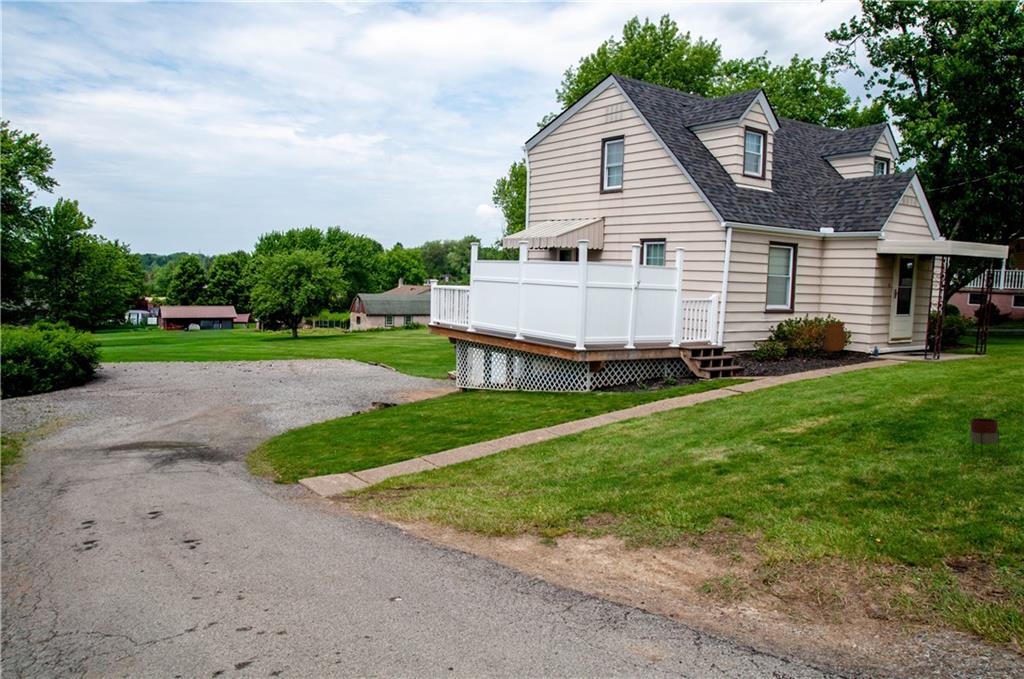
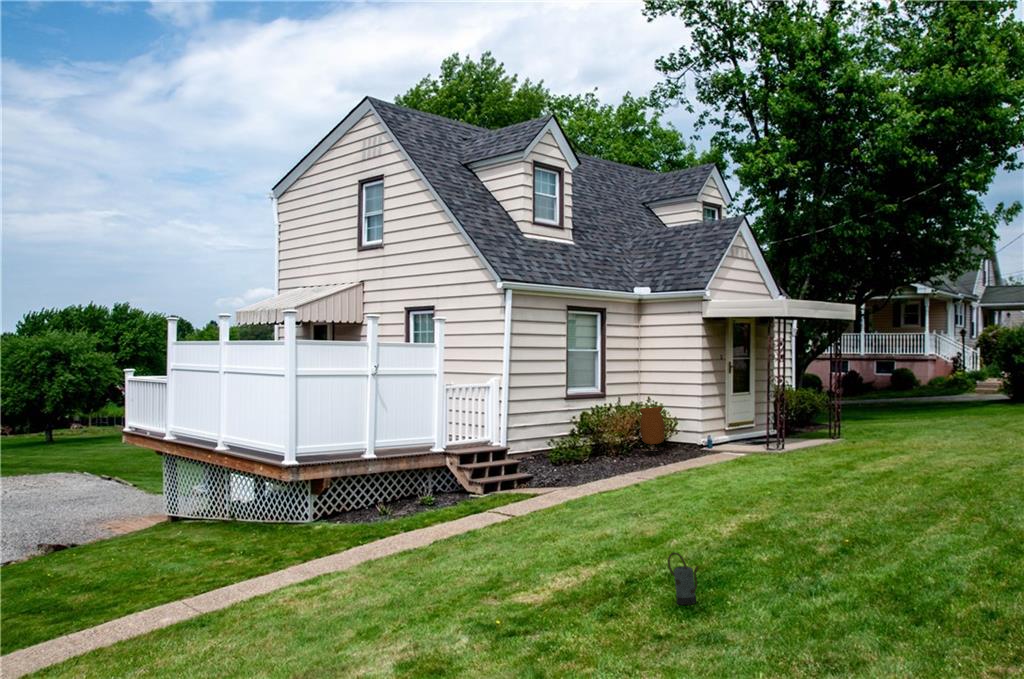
planter: present [971,418,999,455] -> none [713,540,752,596]
watering can: none [935,424,965,459] -> present [668,552,698,605]

